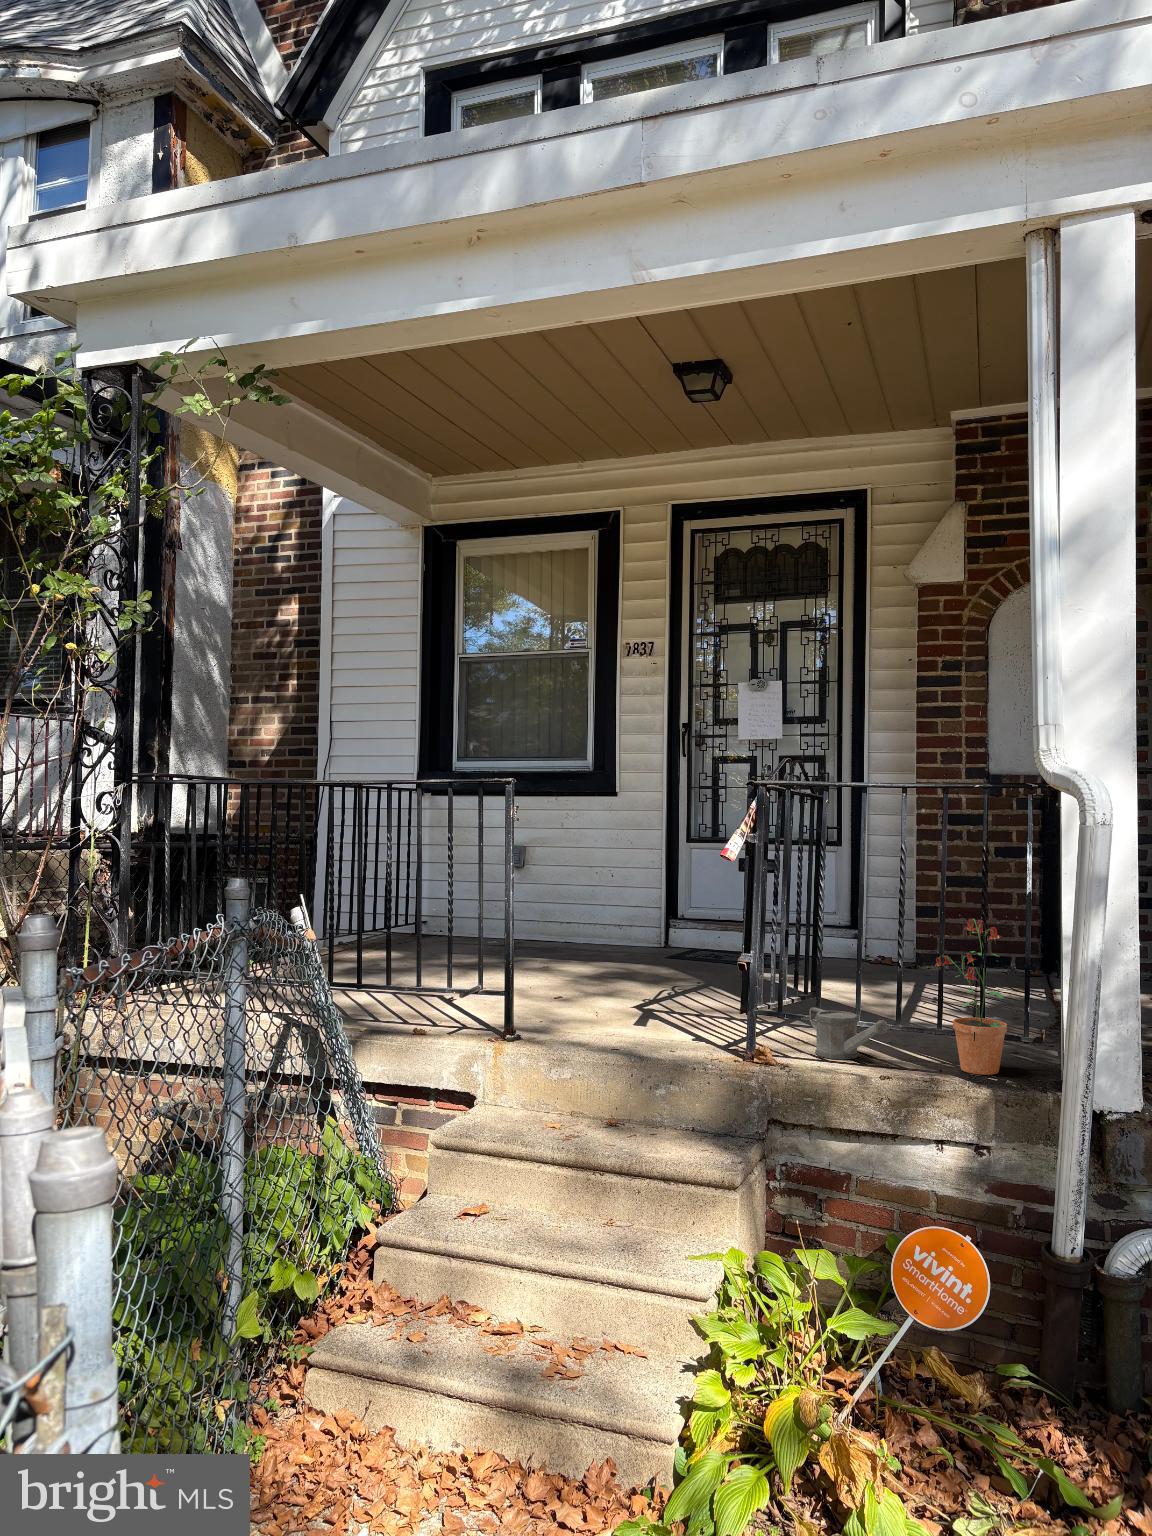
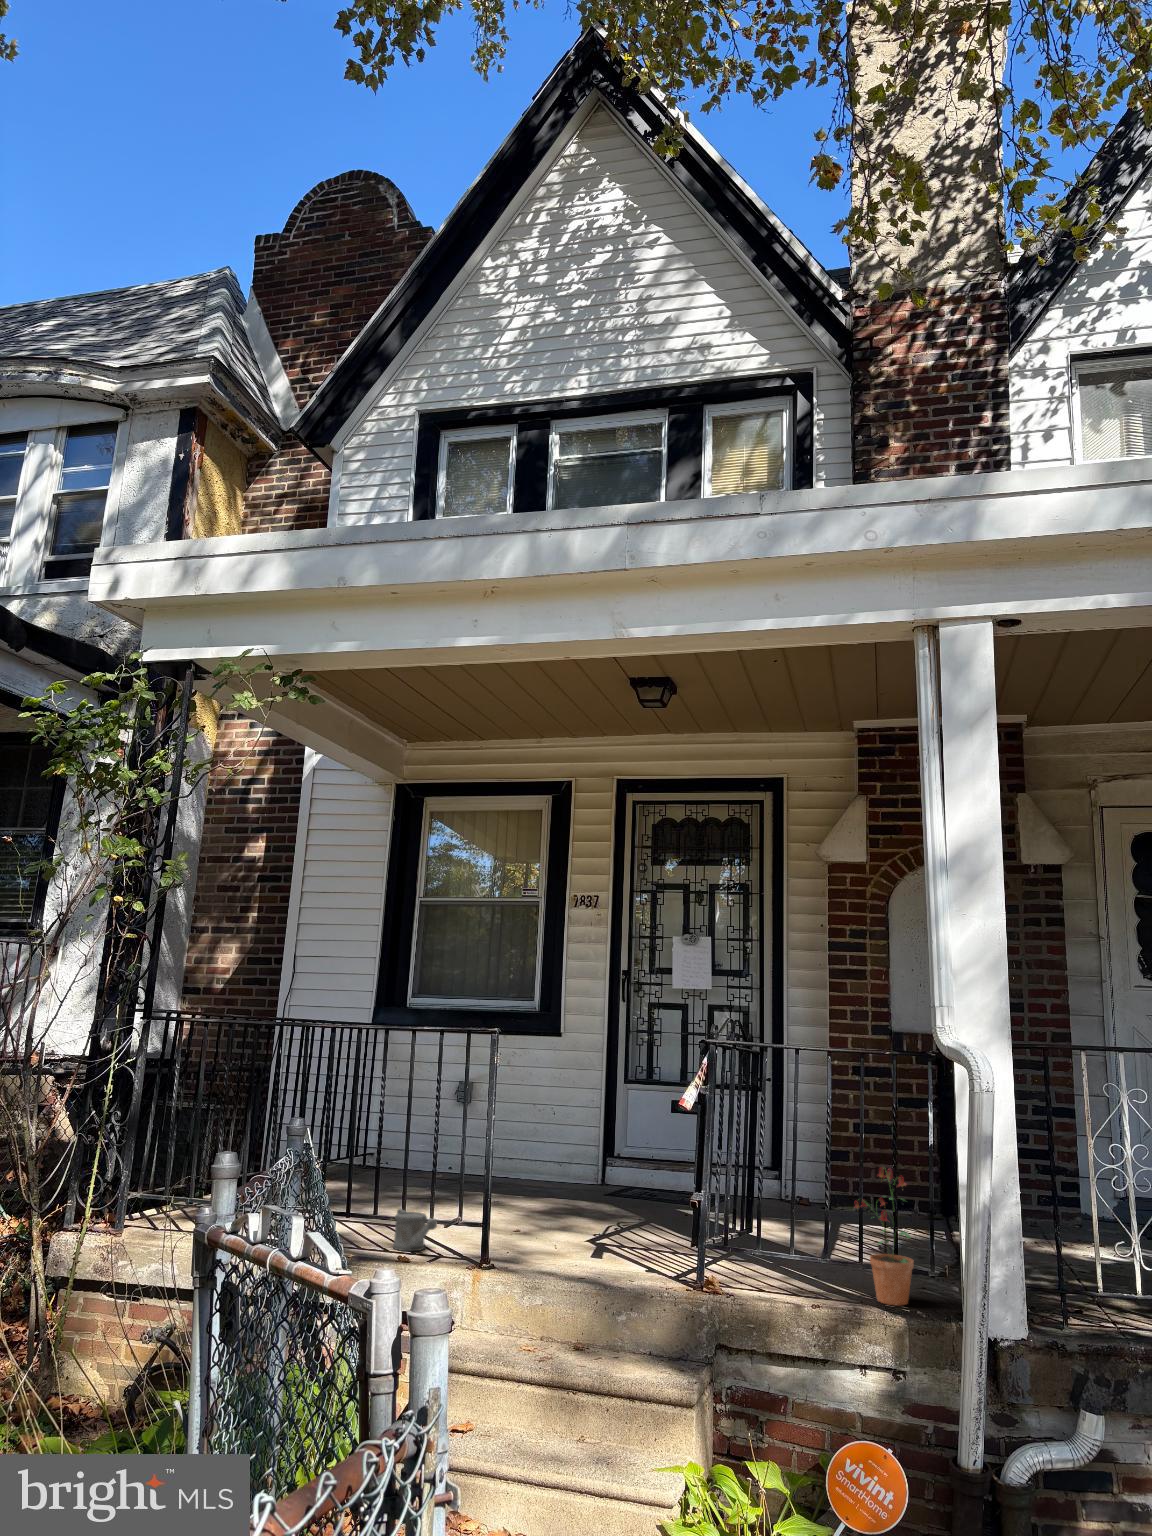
watering can: present [809,1007,887,1059] -> present [393,1209,437,1251]

